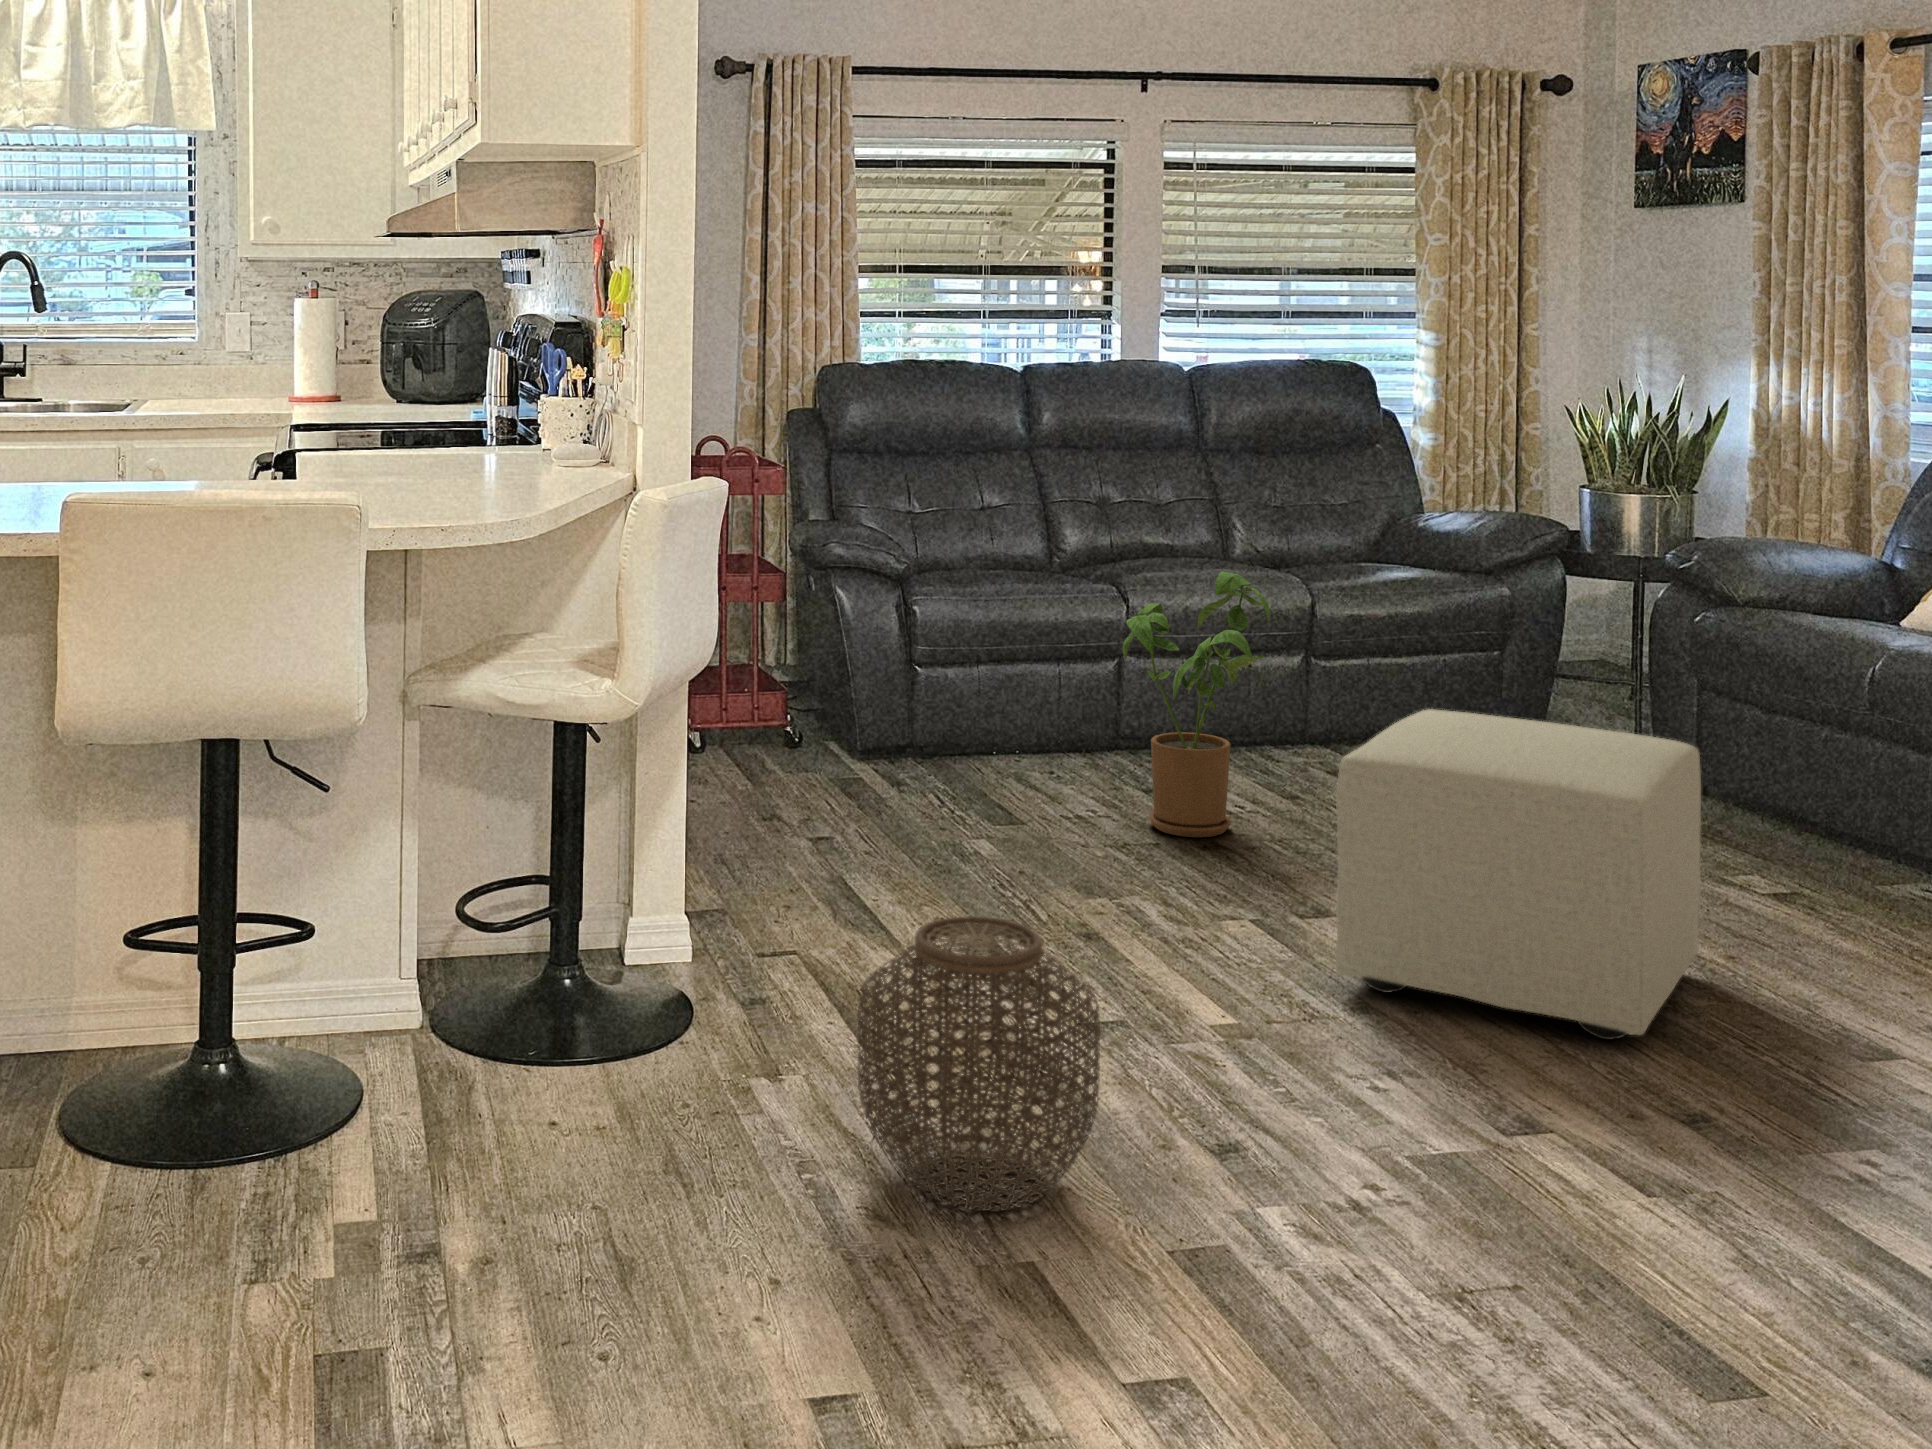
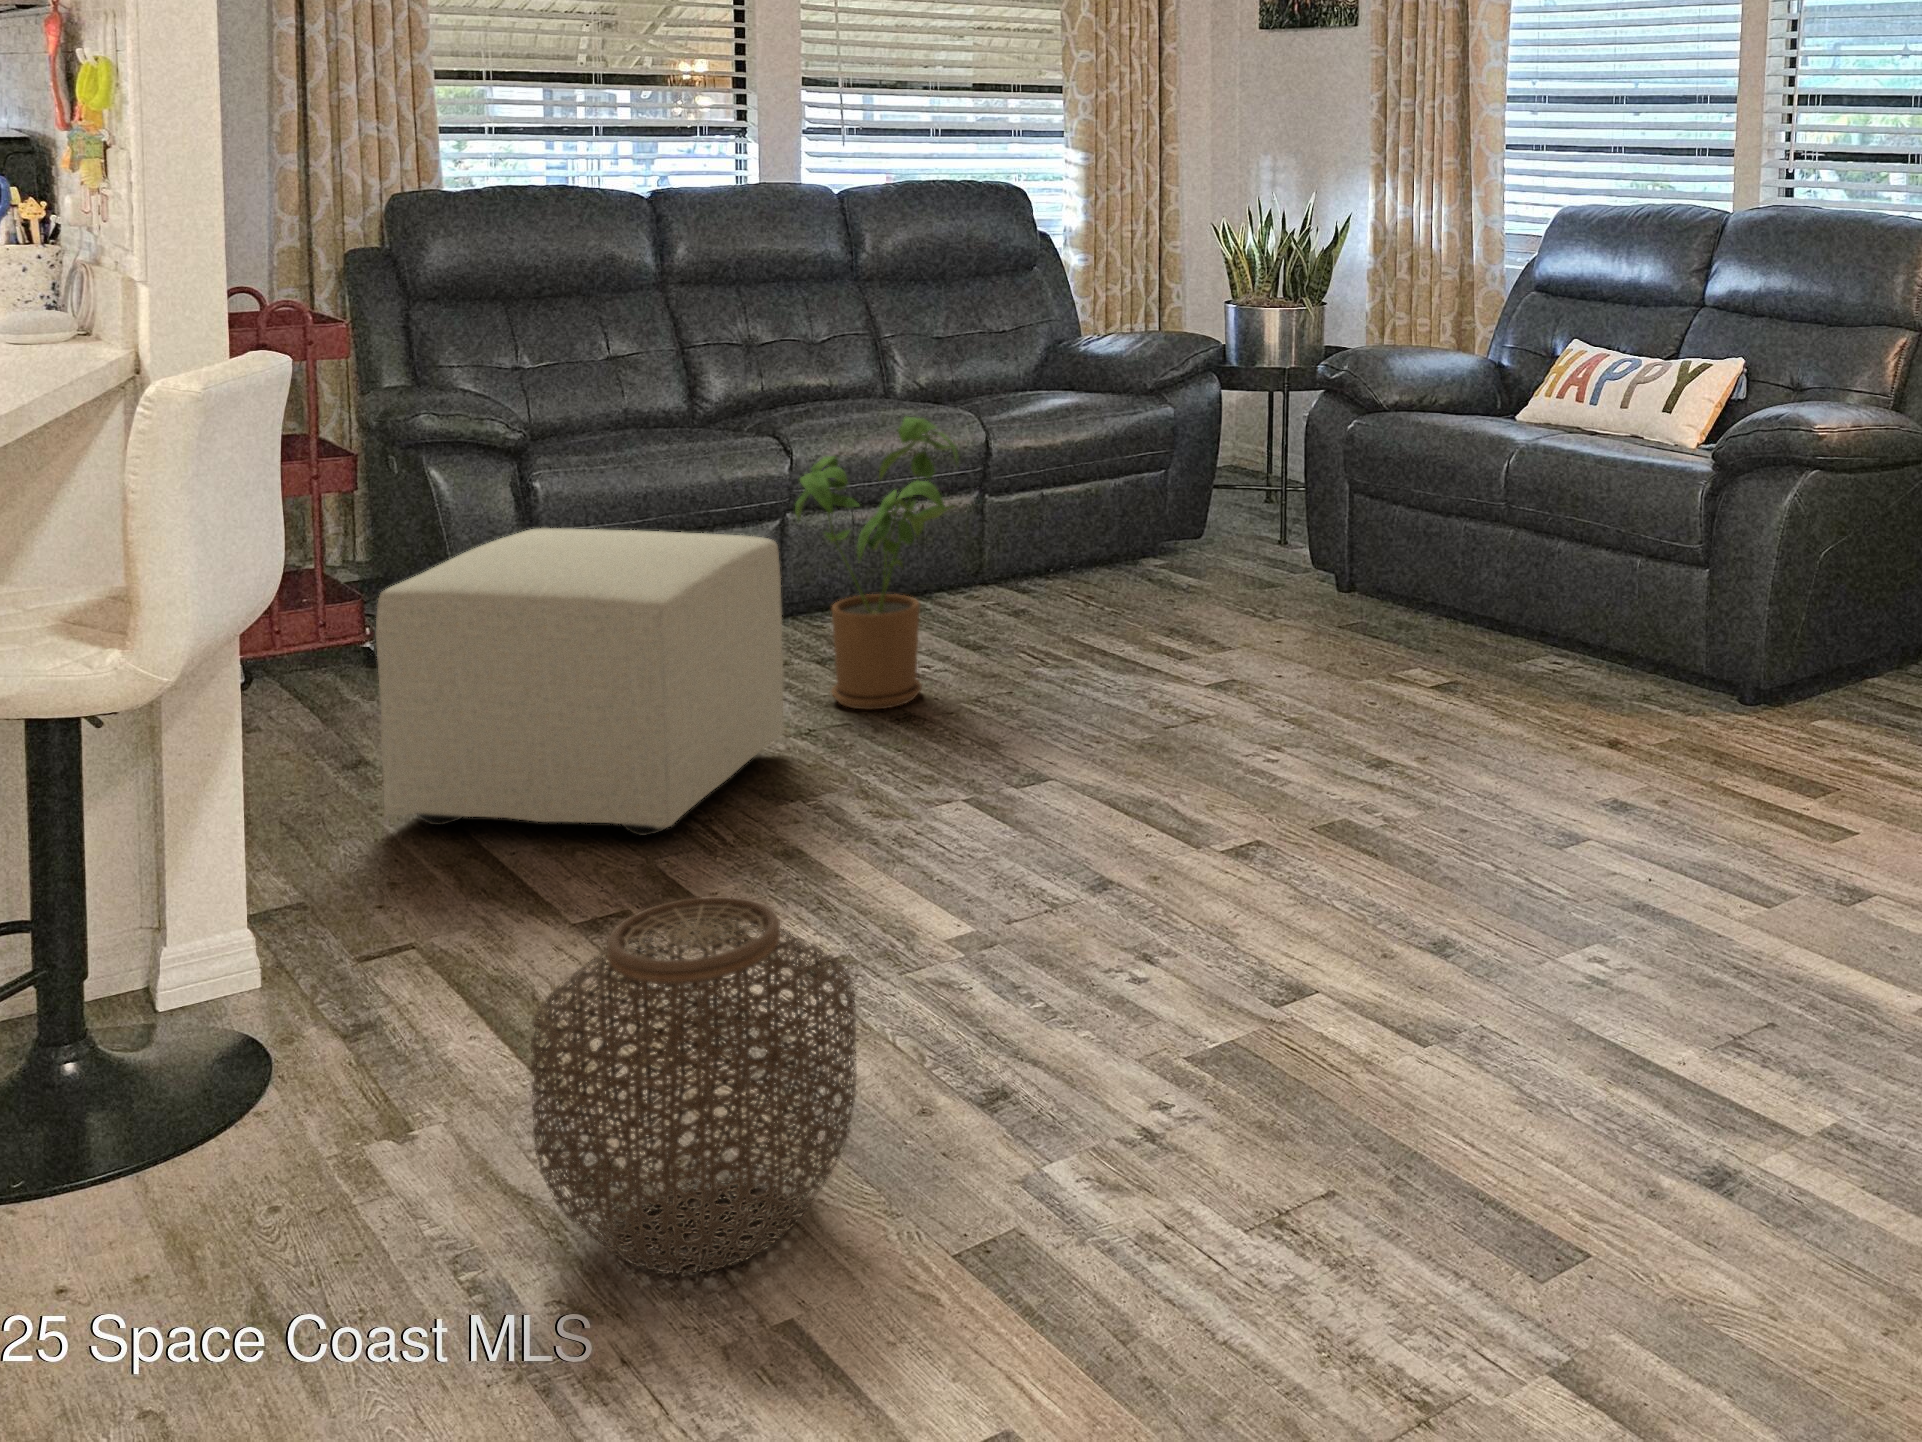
ottoman: present [1336,709,1701,1040] -> present [375,528,784,836]

